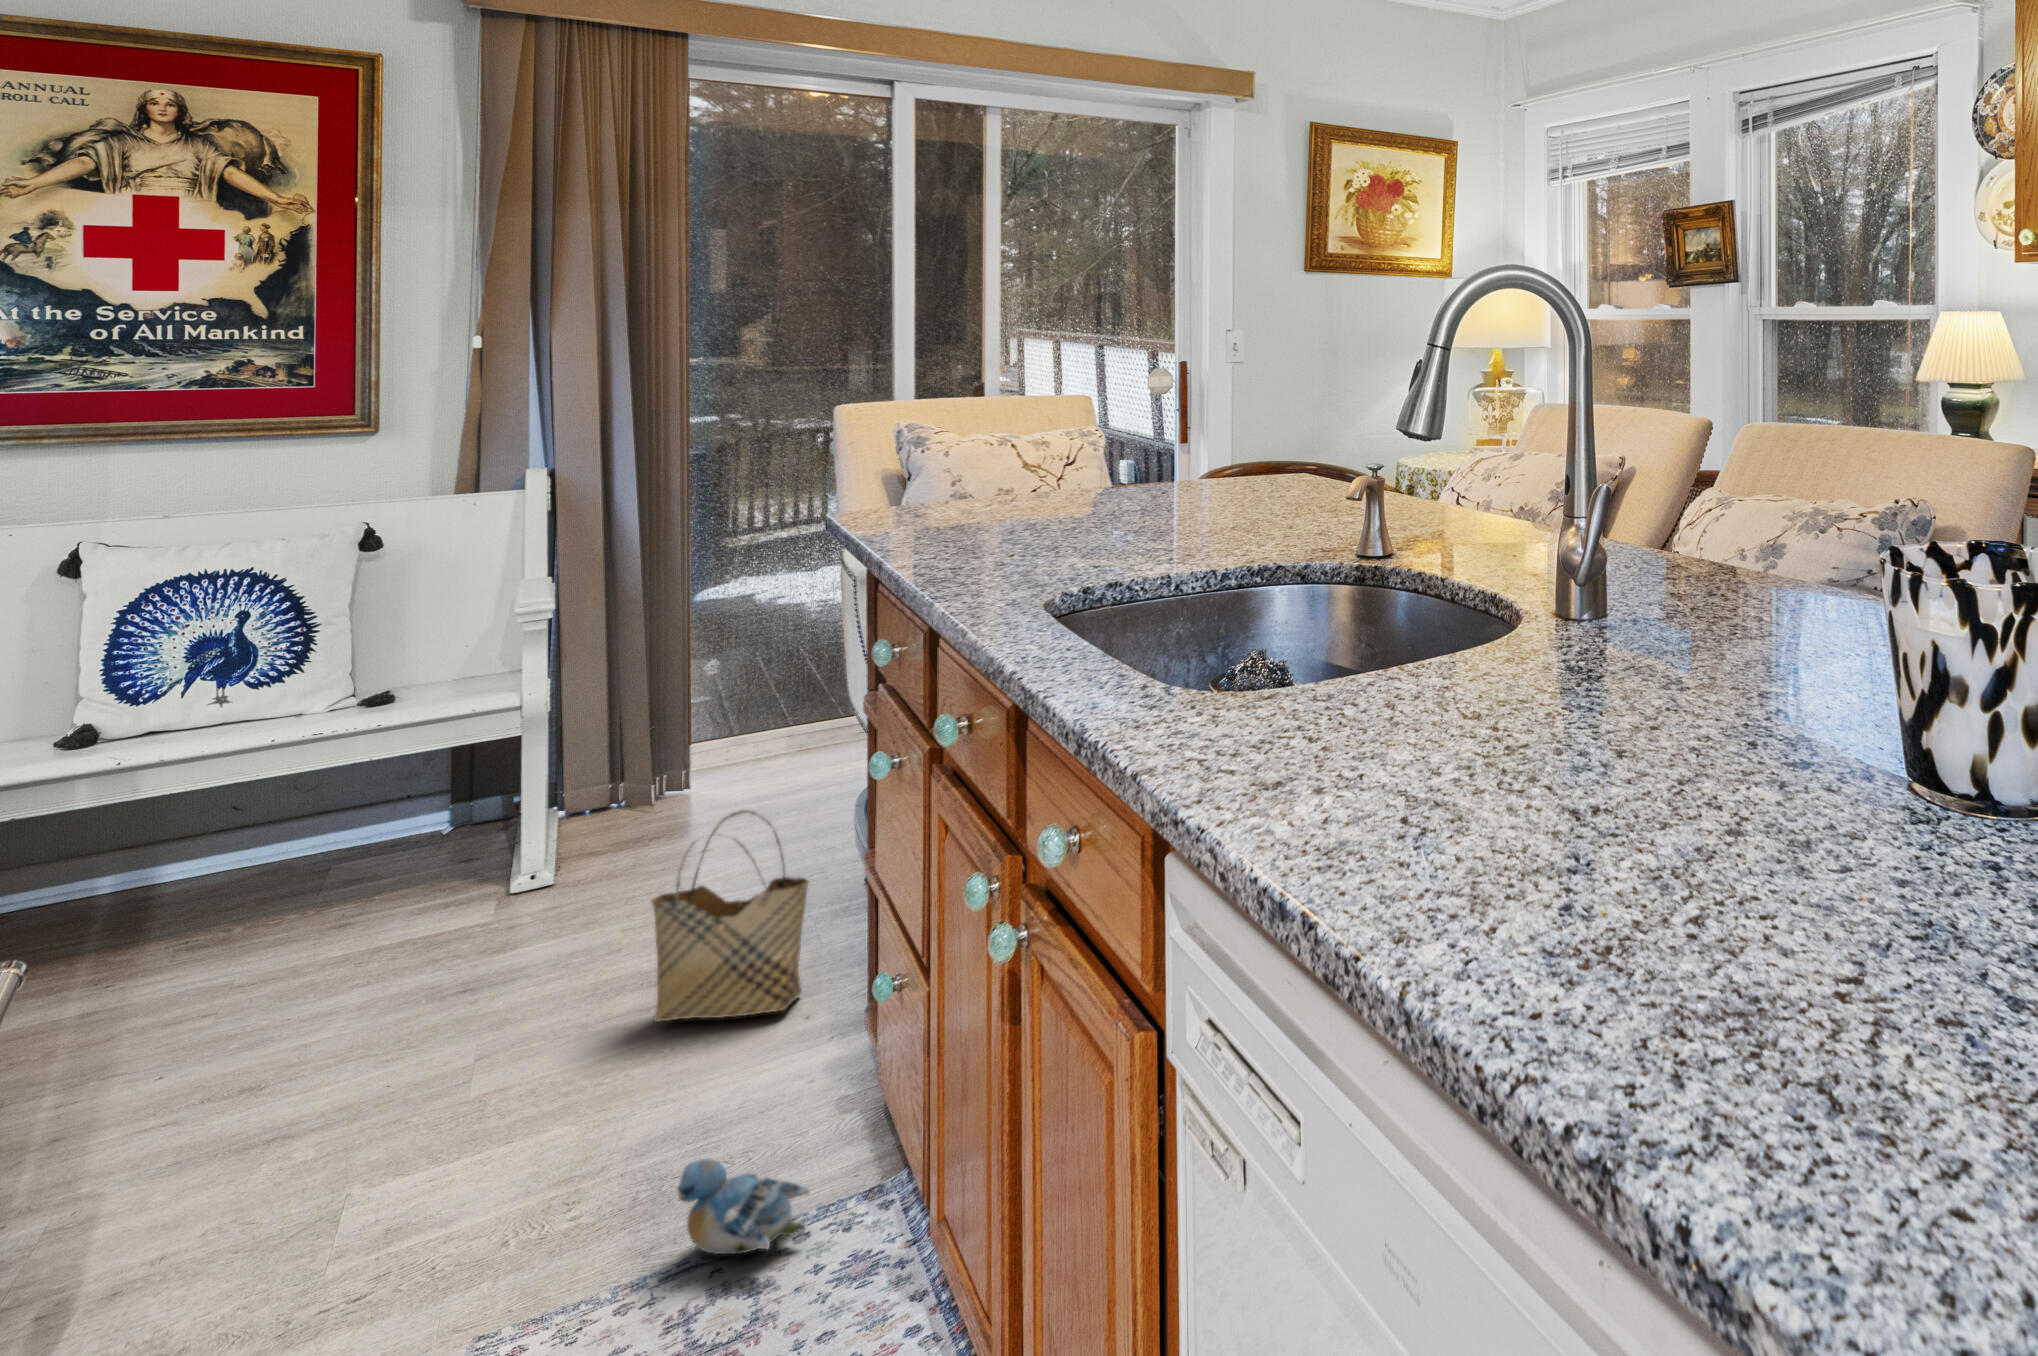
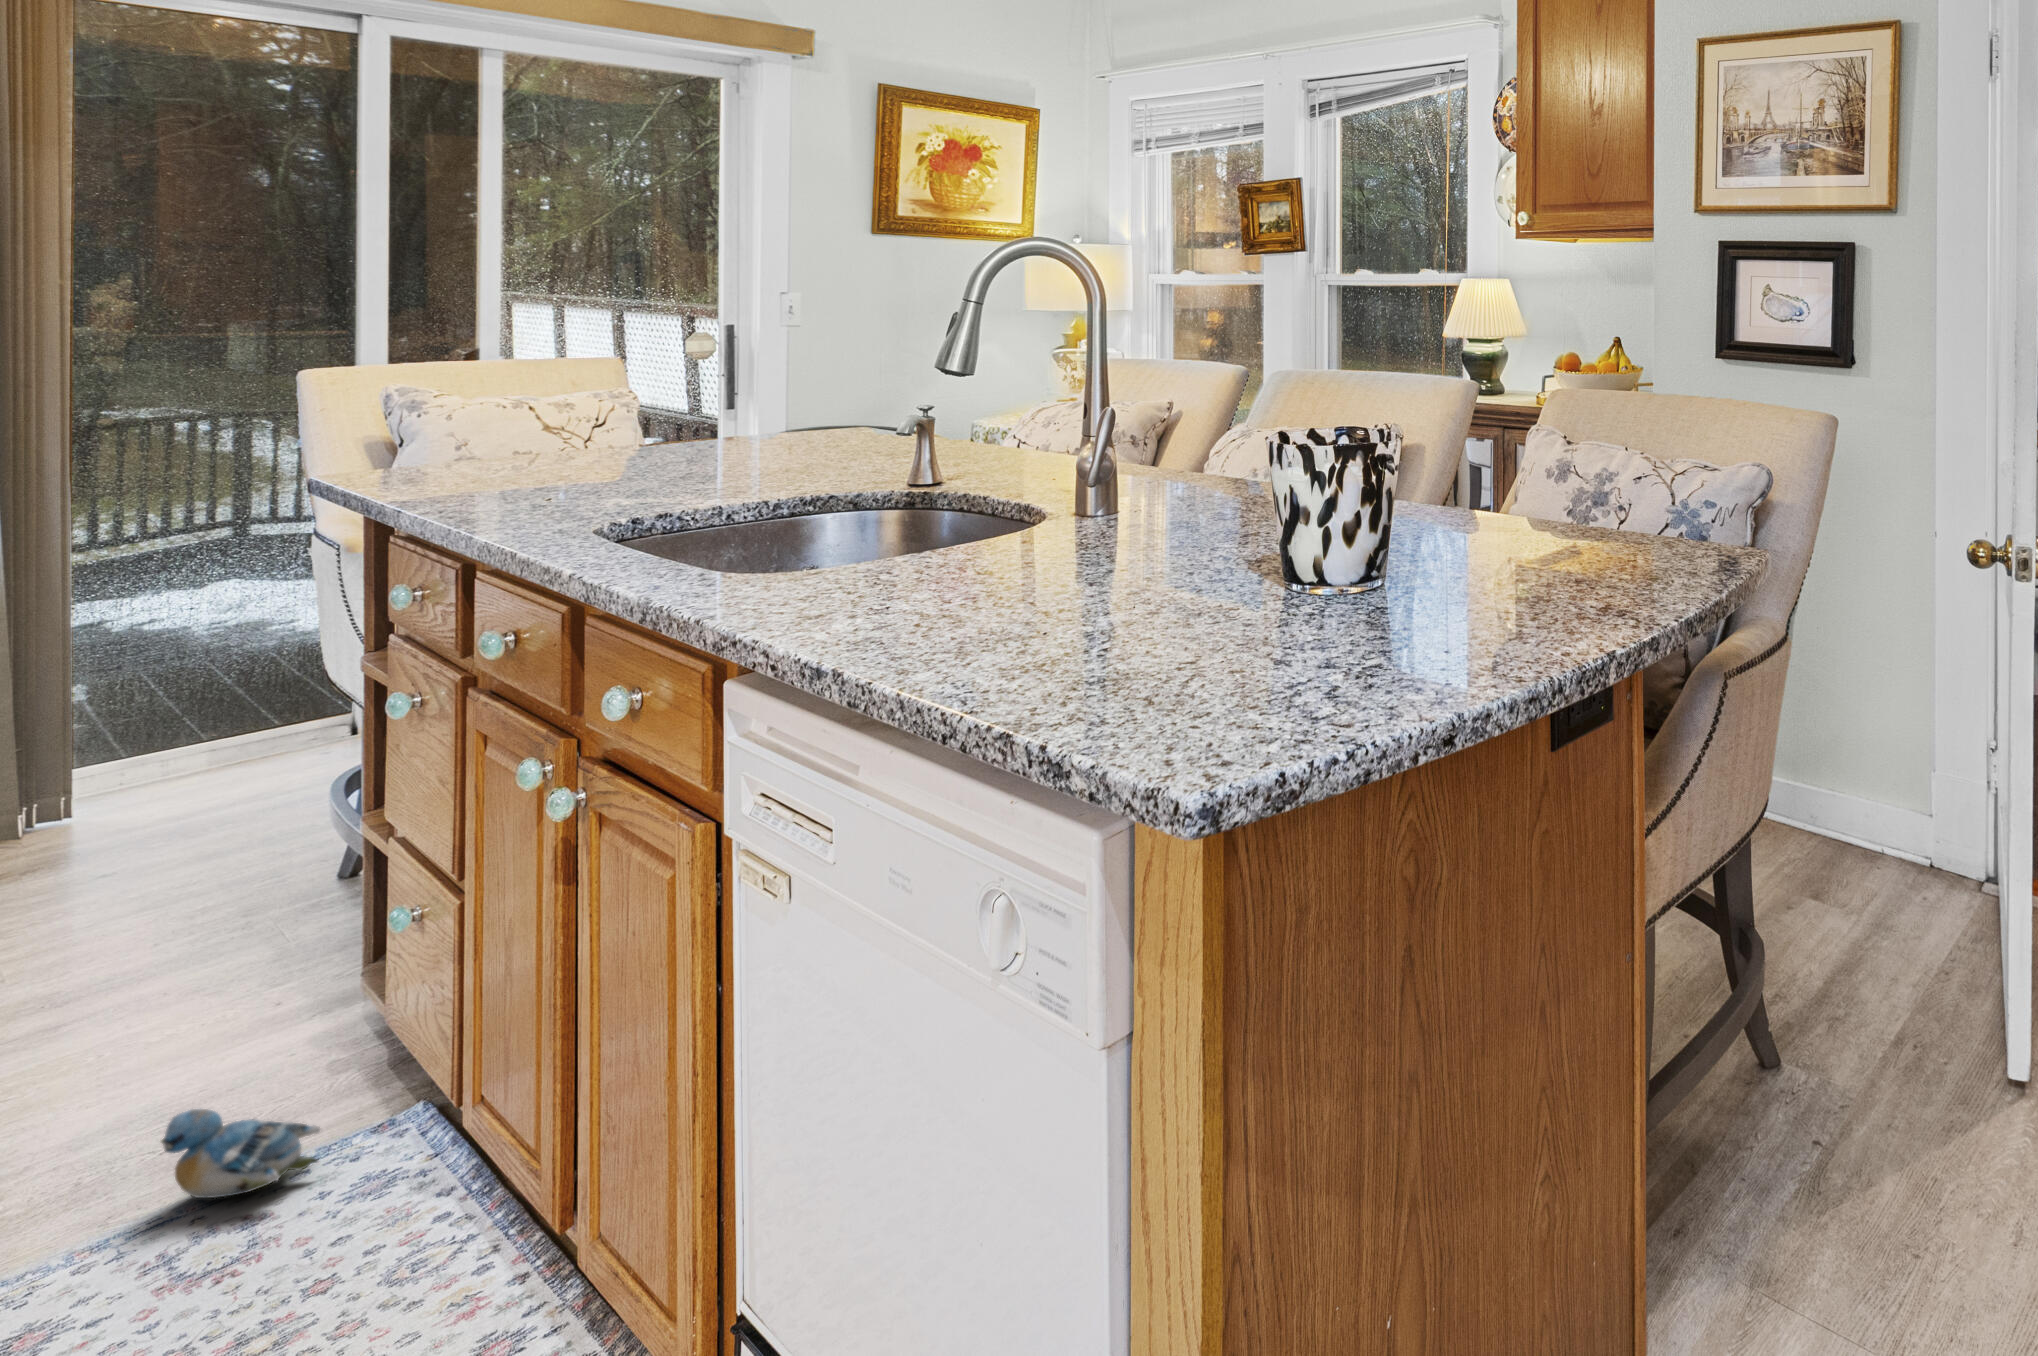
woven basket: present [651,811,809,1022] -> none [86,792,292,1022]

